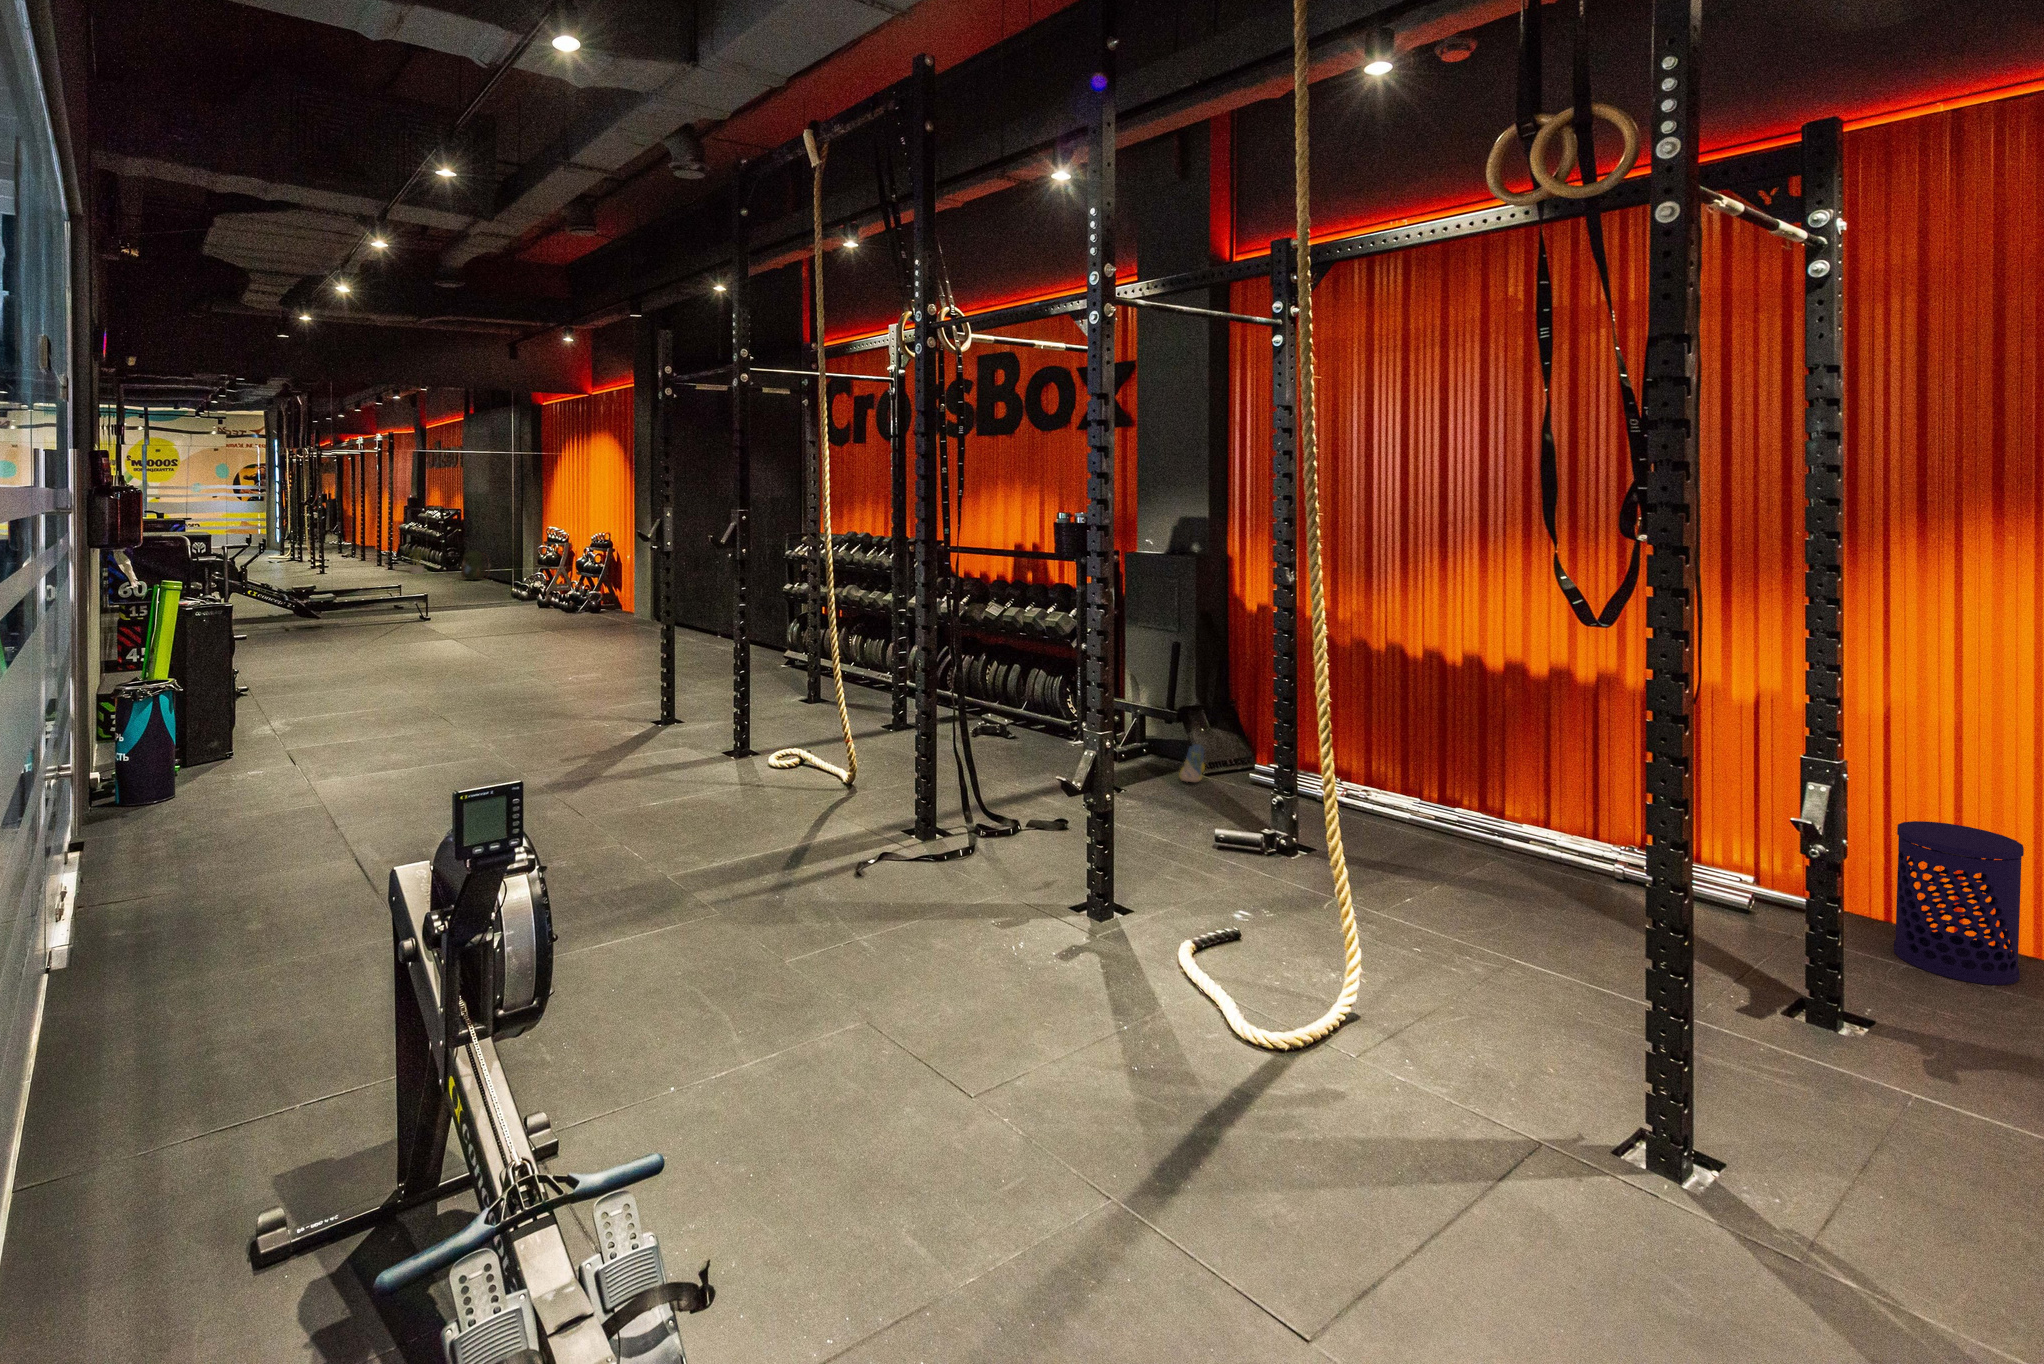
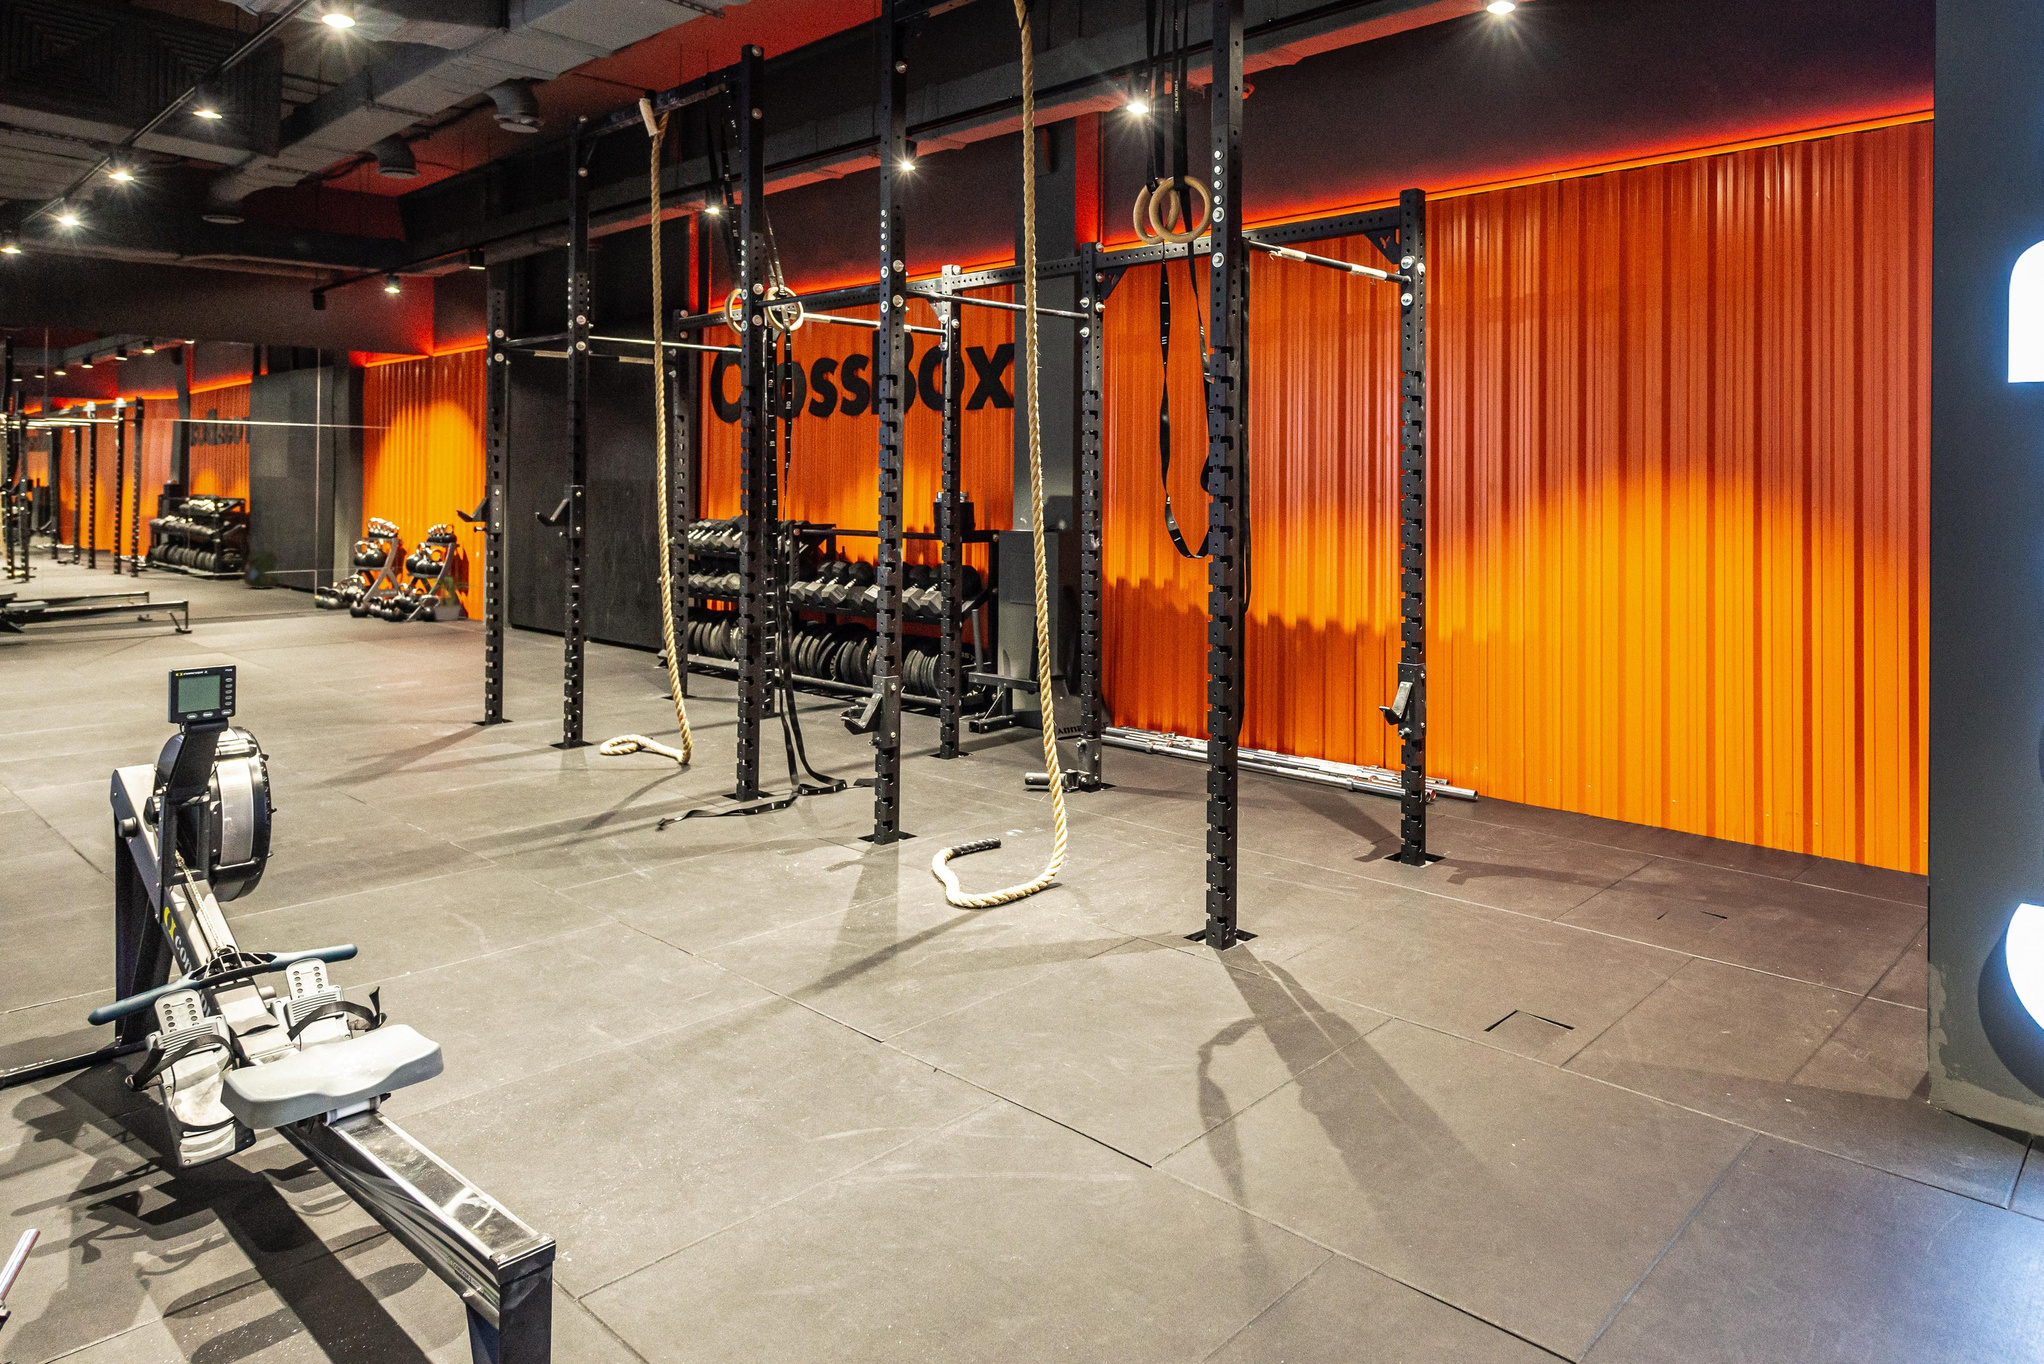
potted plant: present [410,549,430,574] -> present [432,577,469,620]
sneaker: present [1180,744,1205,782] -> none [1026,712,1056,746]
waste bin: present [1894,821,2024,985] -> none [1505,724,1577,837]

